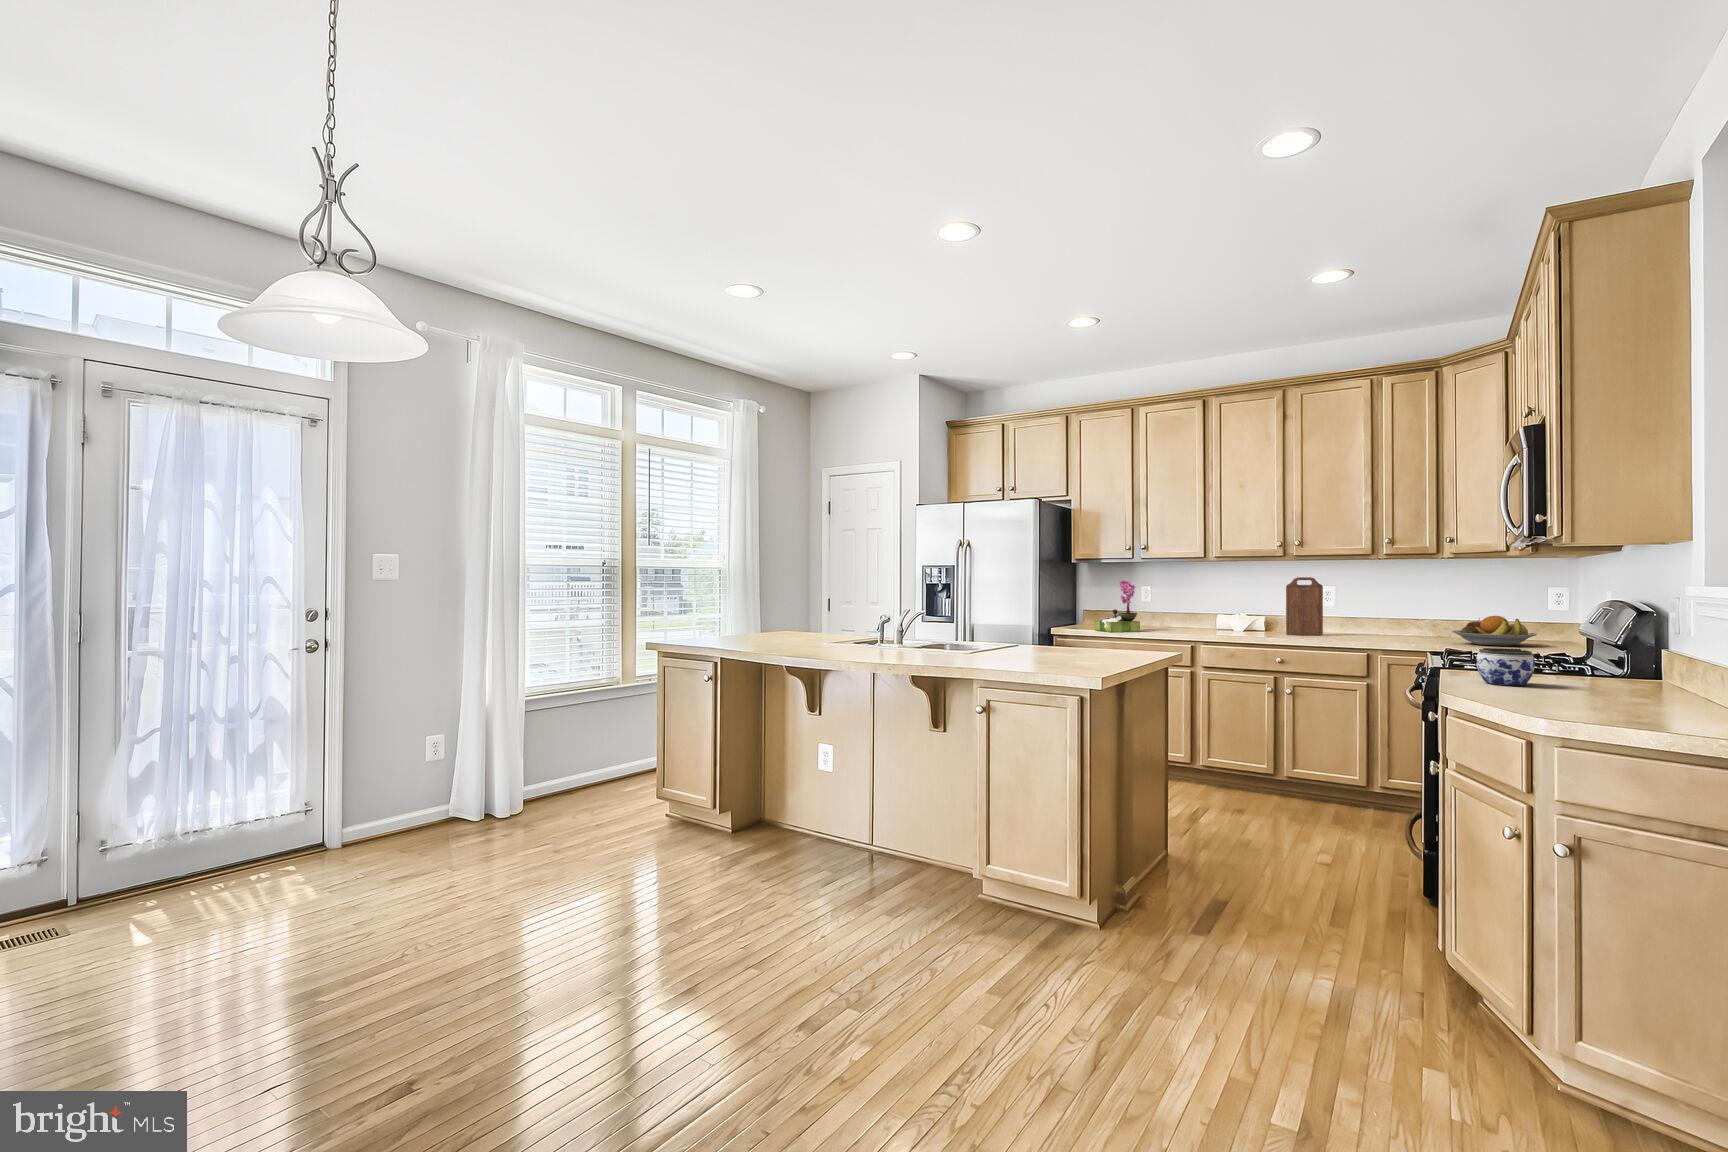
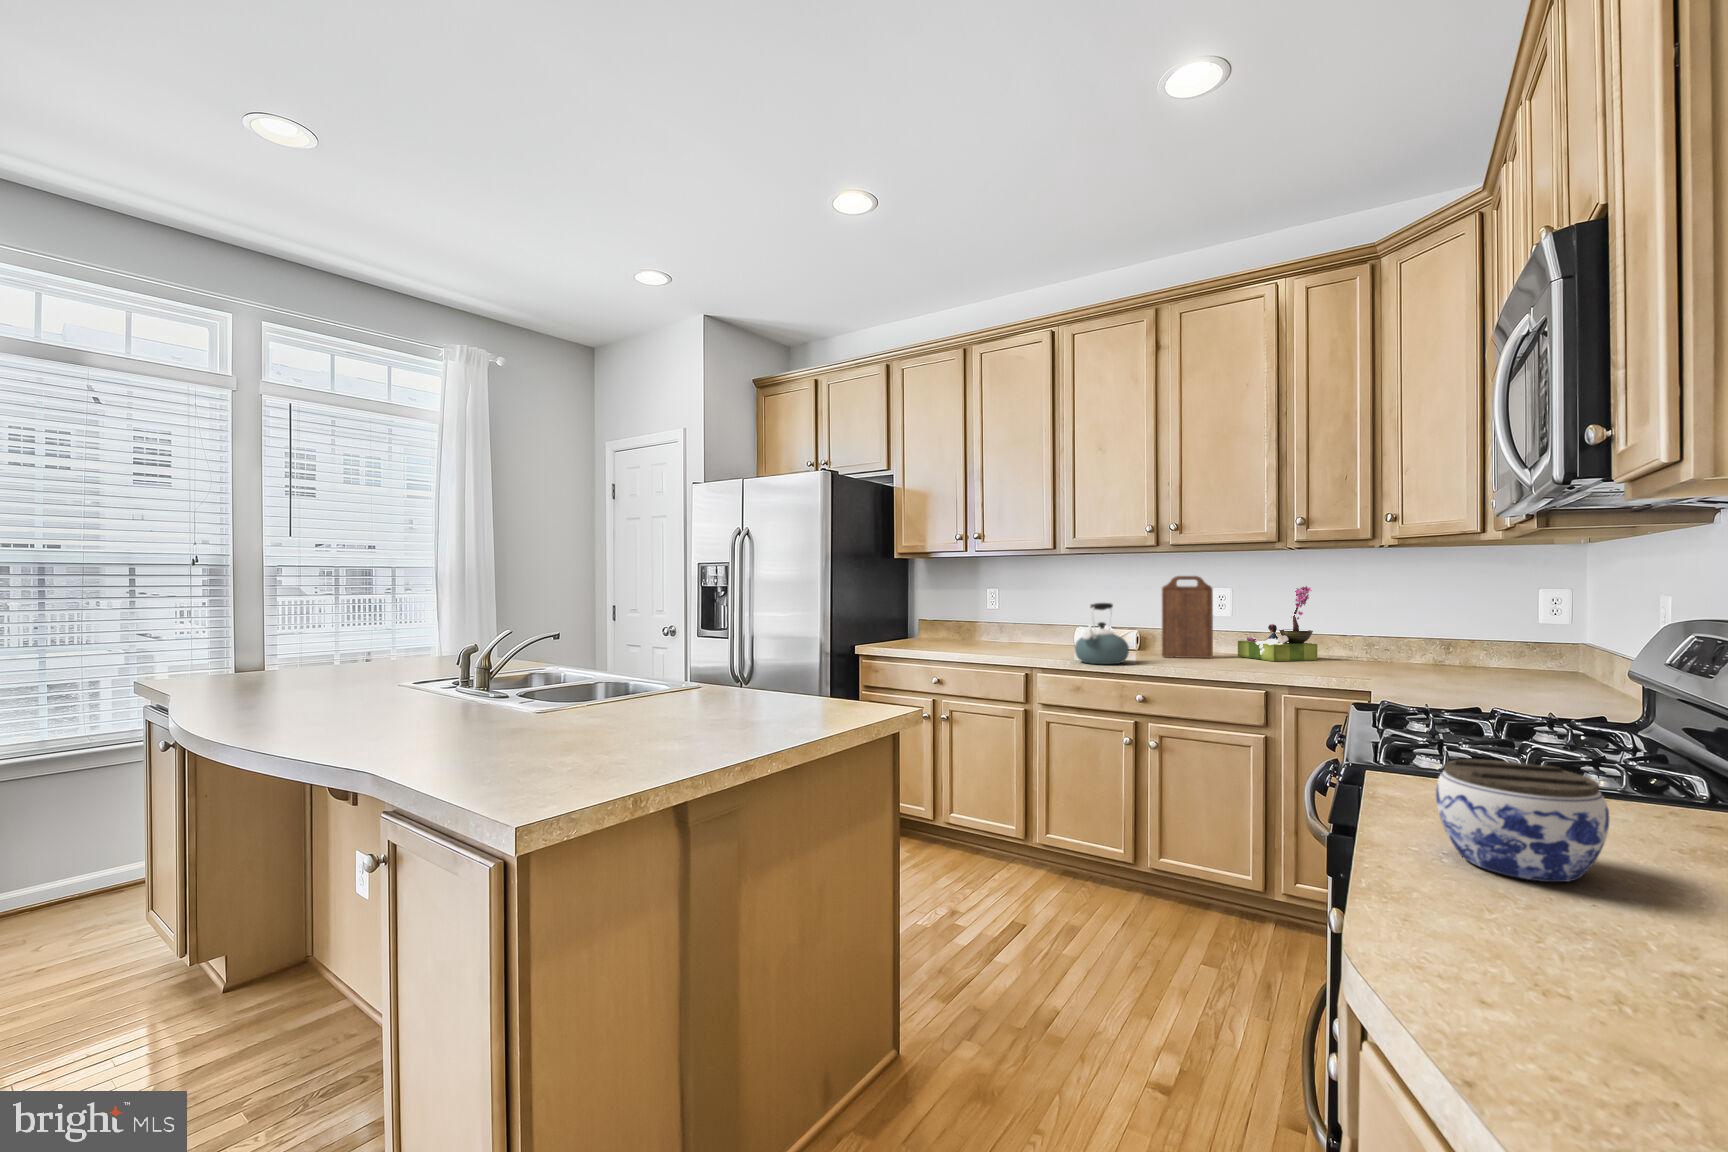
flower arrangement: present [1095,579,1140,632] -> present [1238,586,1317,661]
kettle: none [1230,596,1269,638] -> present [1075,603,1129,664]
fruit bowl: present [1452,616,1537,646] -> none [1395,636,1532,684]

